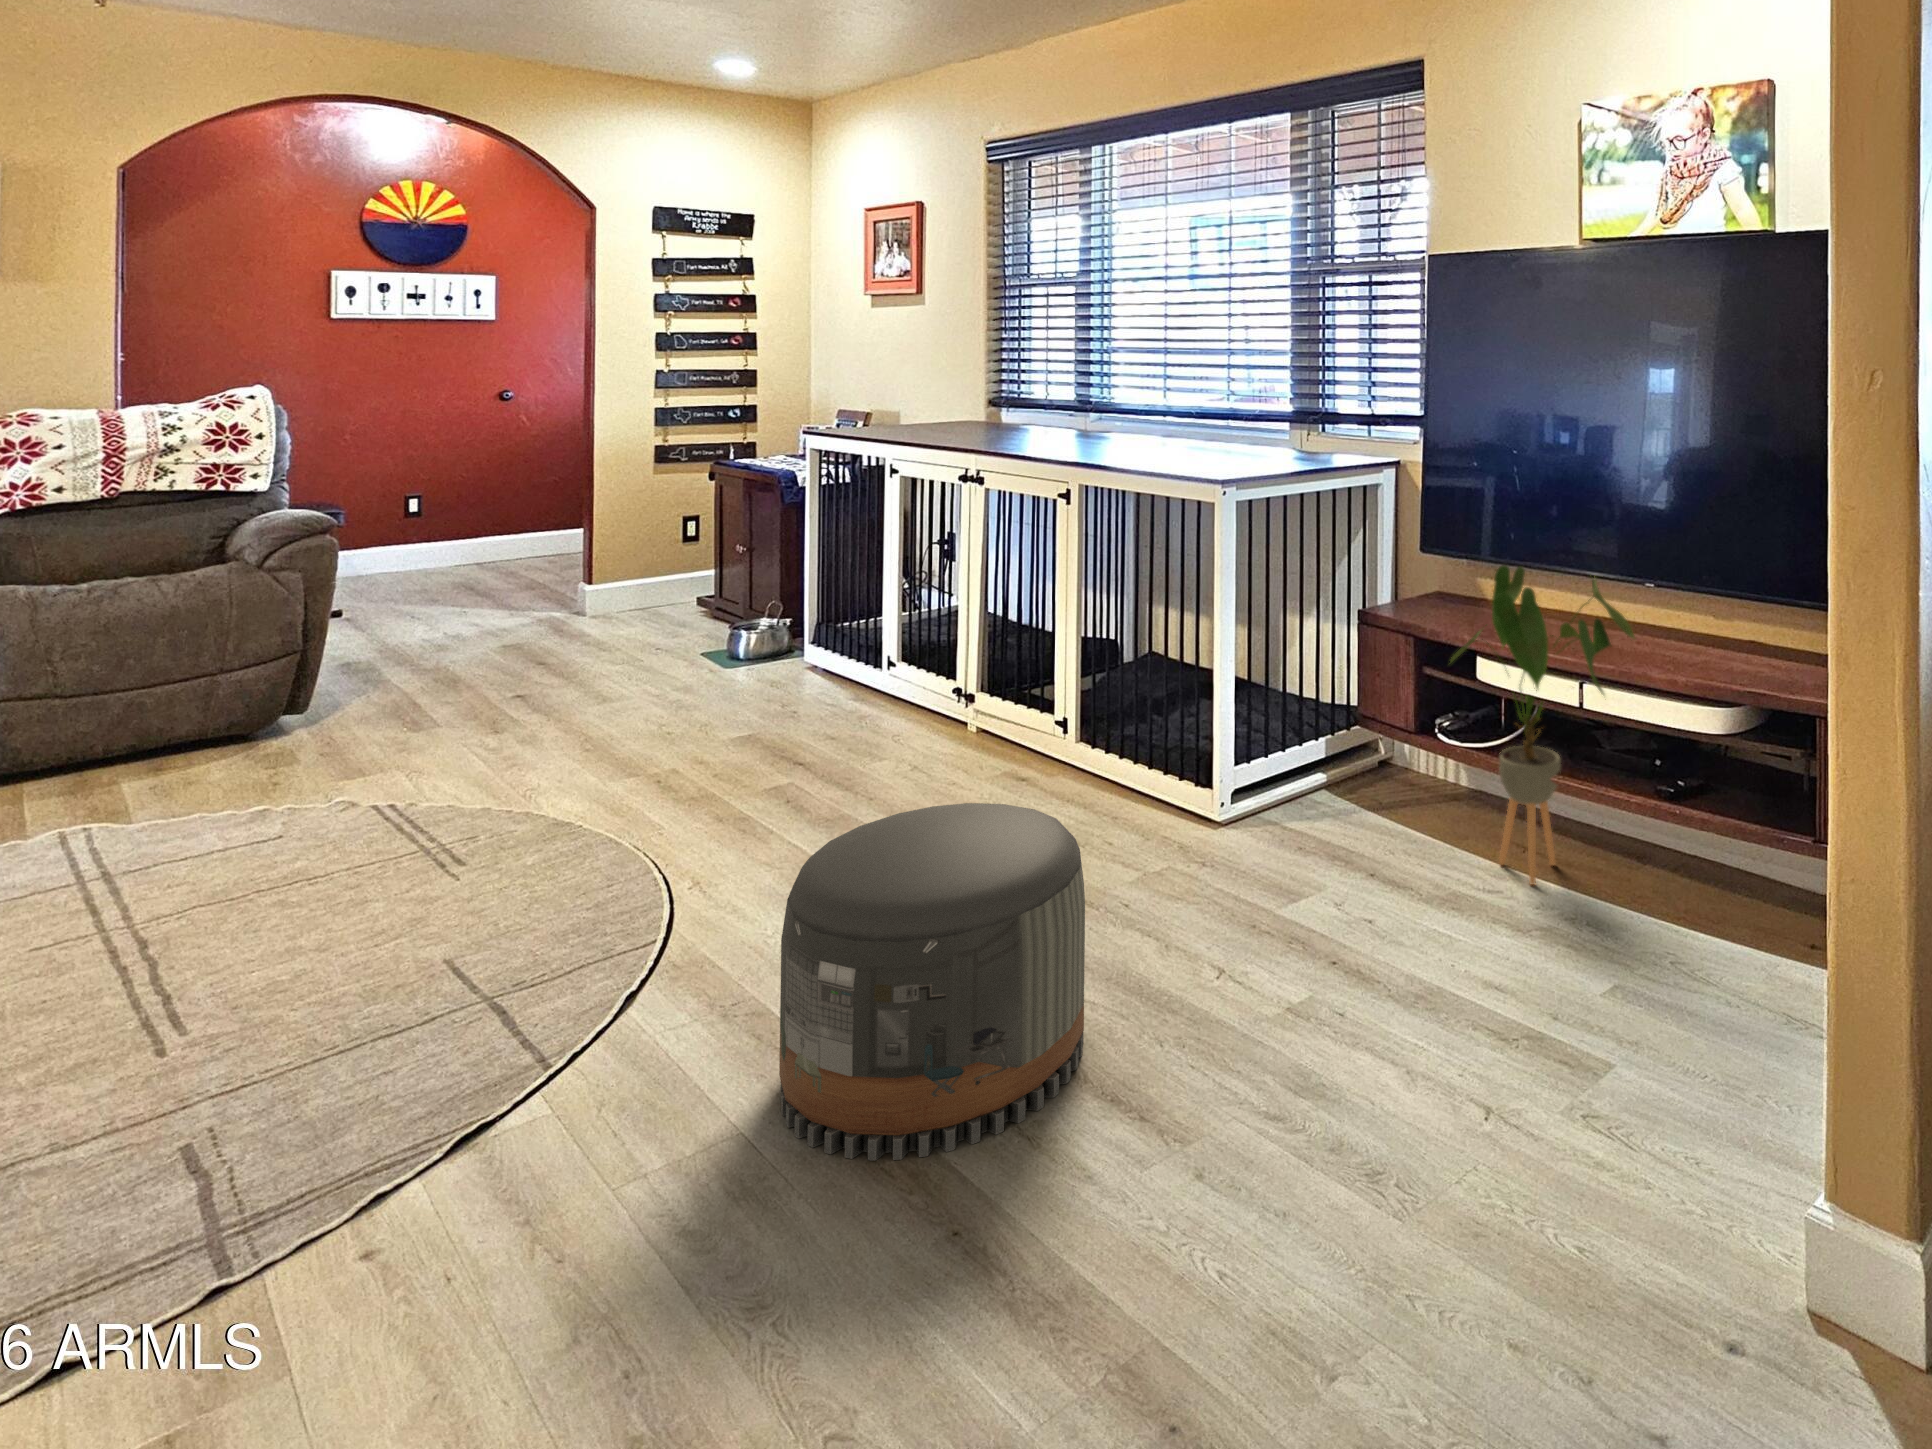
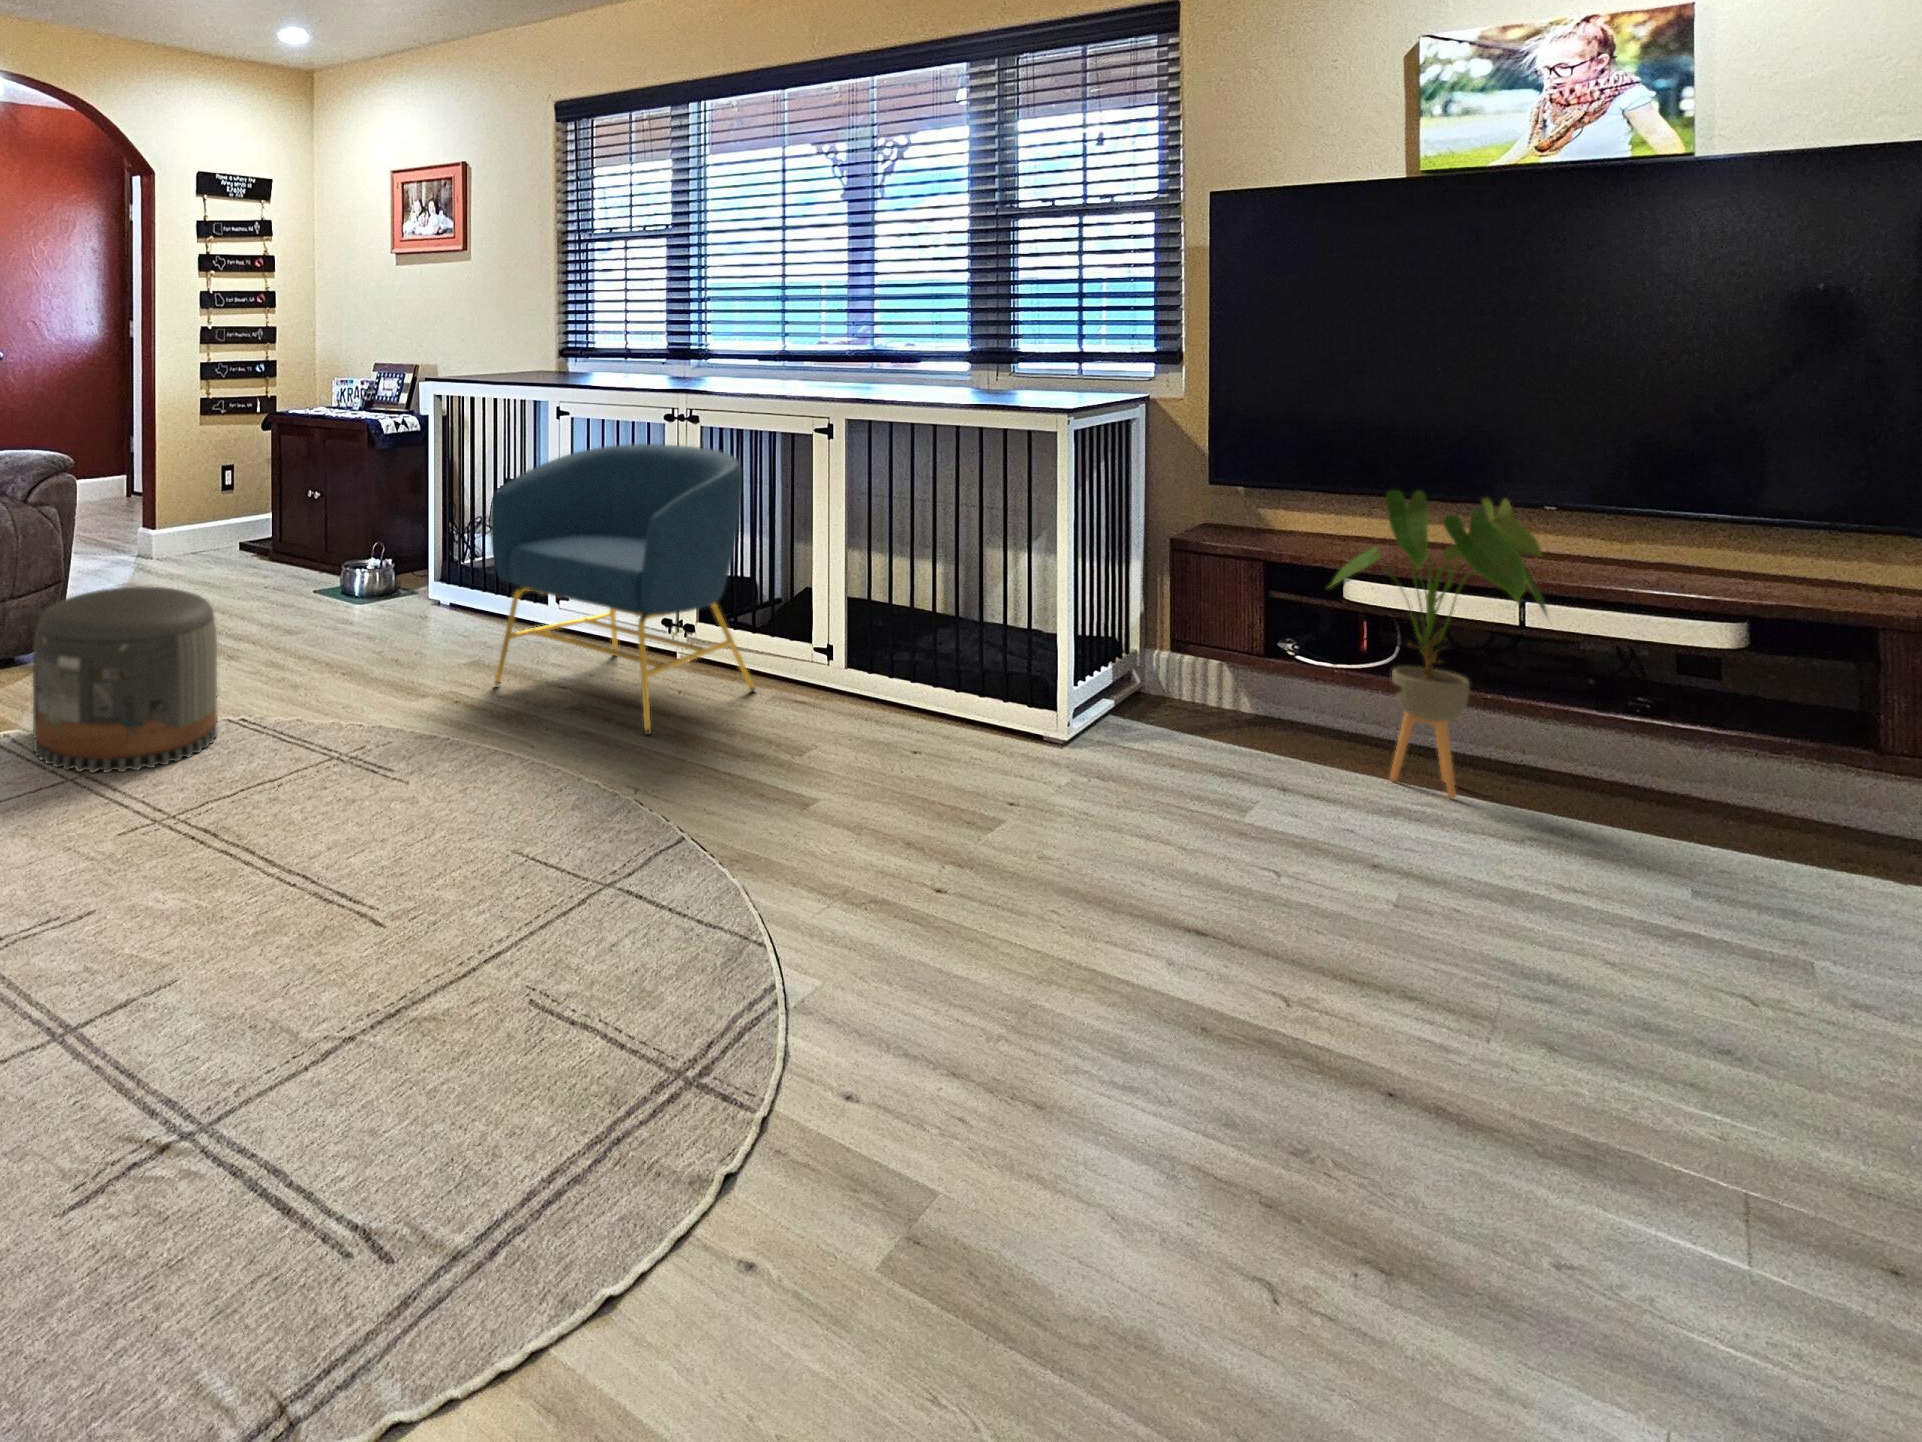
armchair: none [719,506,993,824] -> present [490,444,756,735]
pouf: present [779,803,1085,1160] -> present [33,587,217,773]

